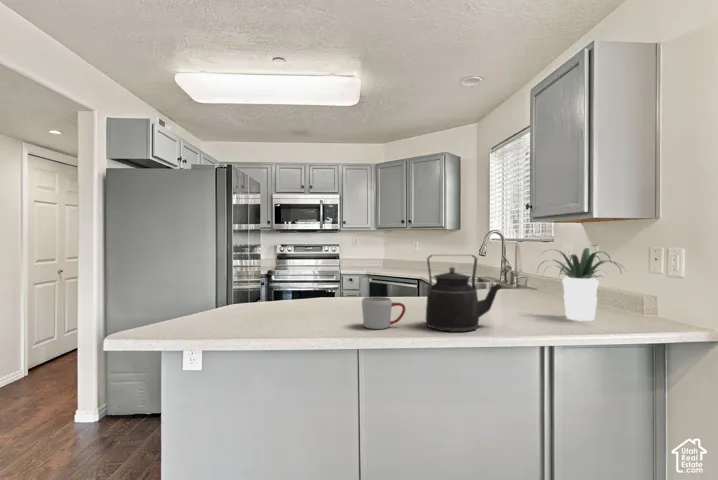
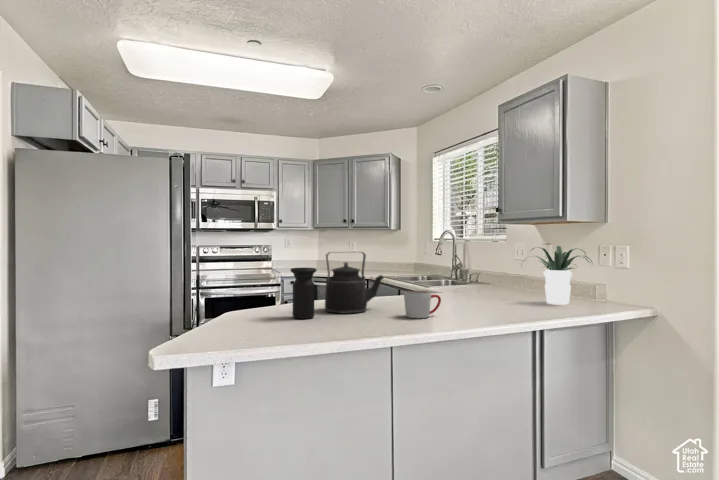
kettle: present [426,255,501,332] -> present [325,252,384,314]
vase: none [247,268,274,322] -> present [291,268,317,319]

